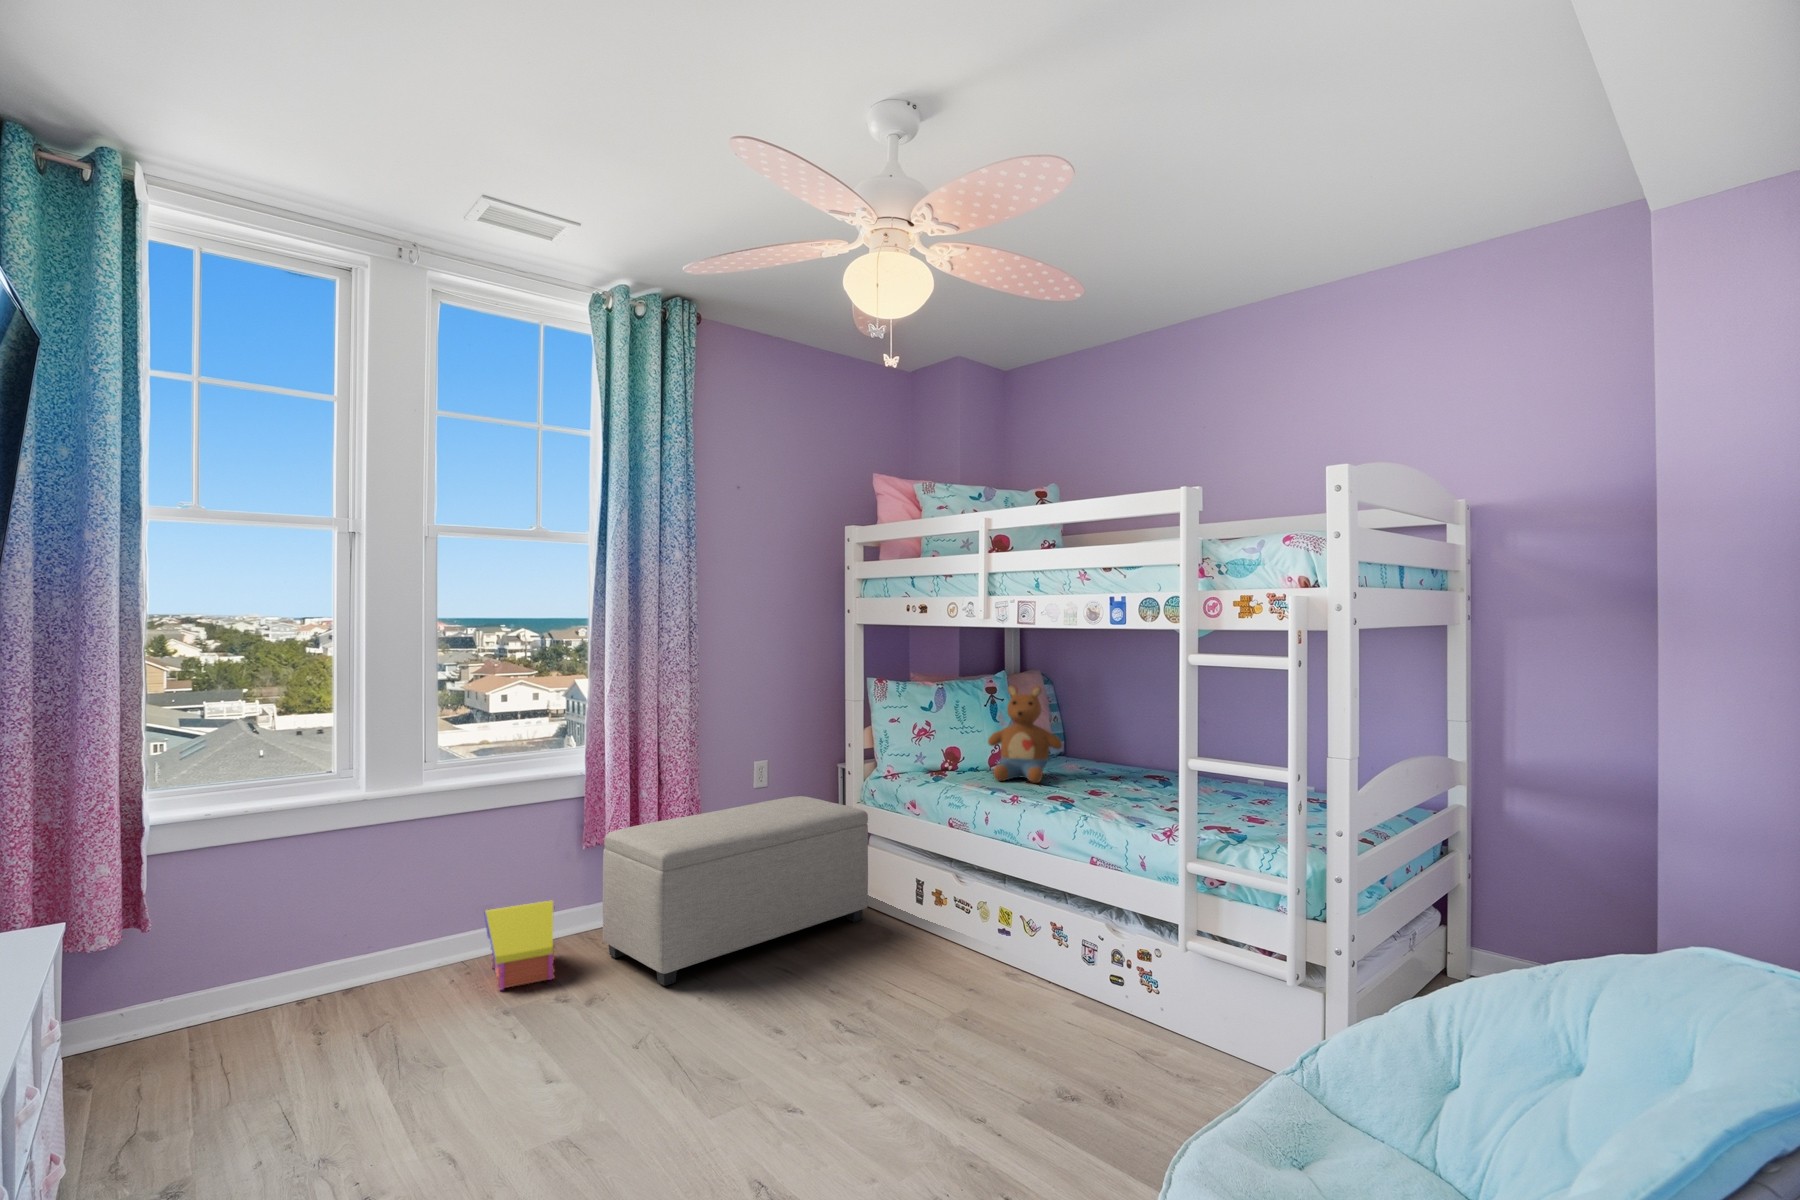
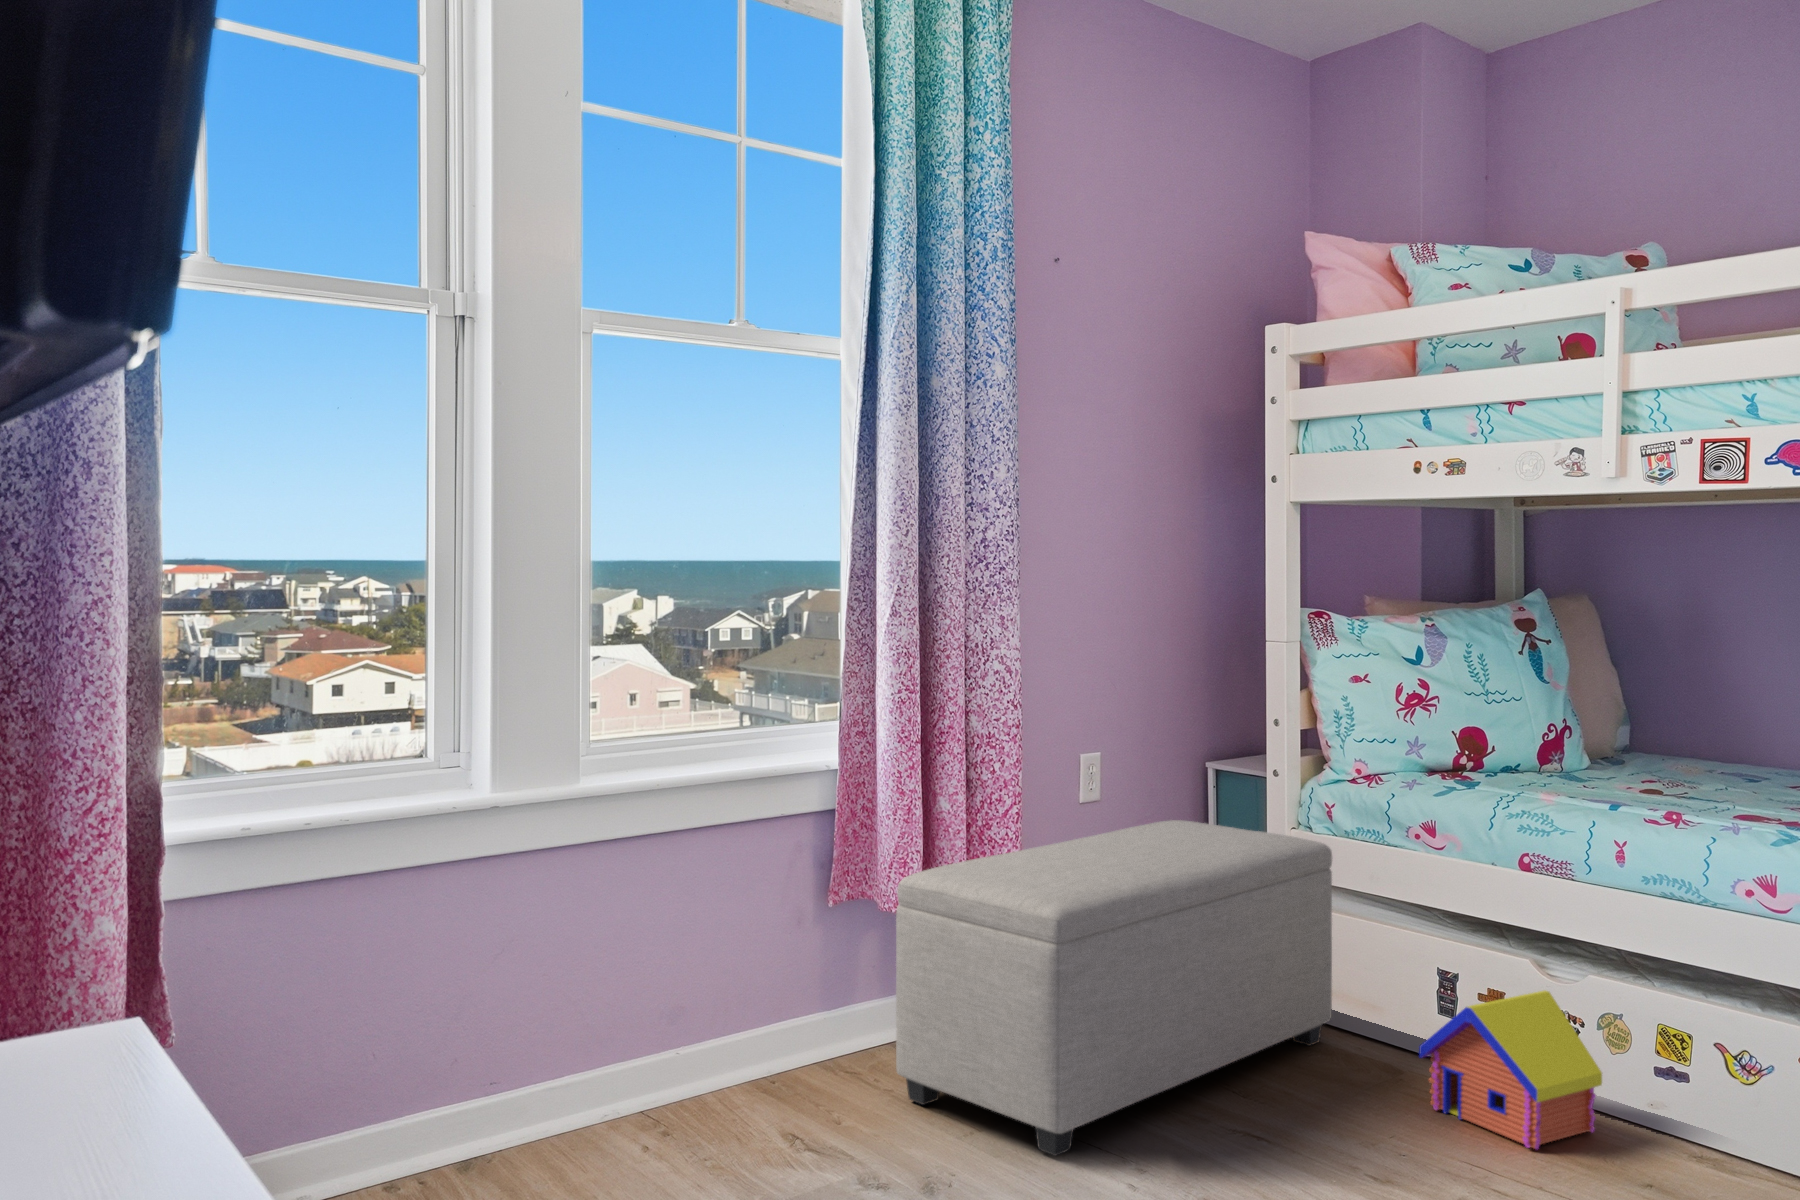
stuffed toy: present [988,685,1062,783] -> none [1543,613,1699,792]
toy house: present [485,901,555,990] -> present [1419,991,1602,1149]

